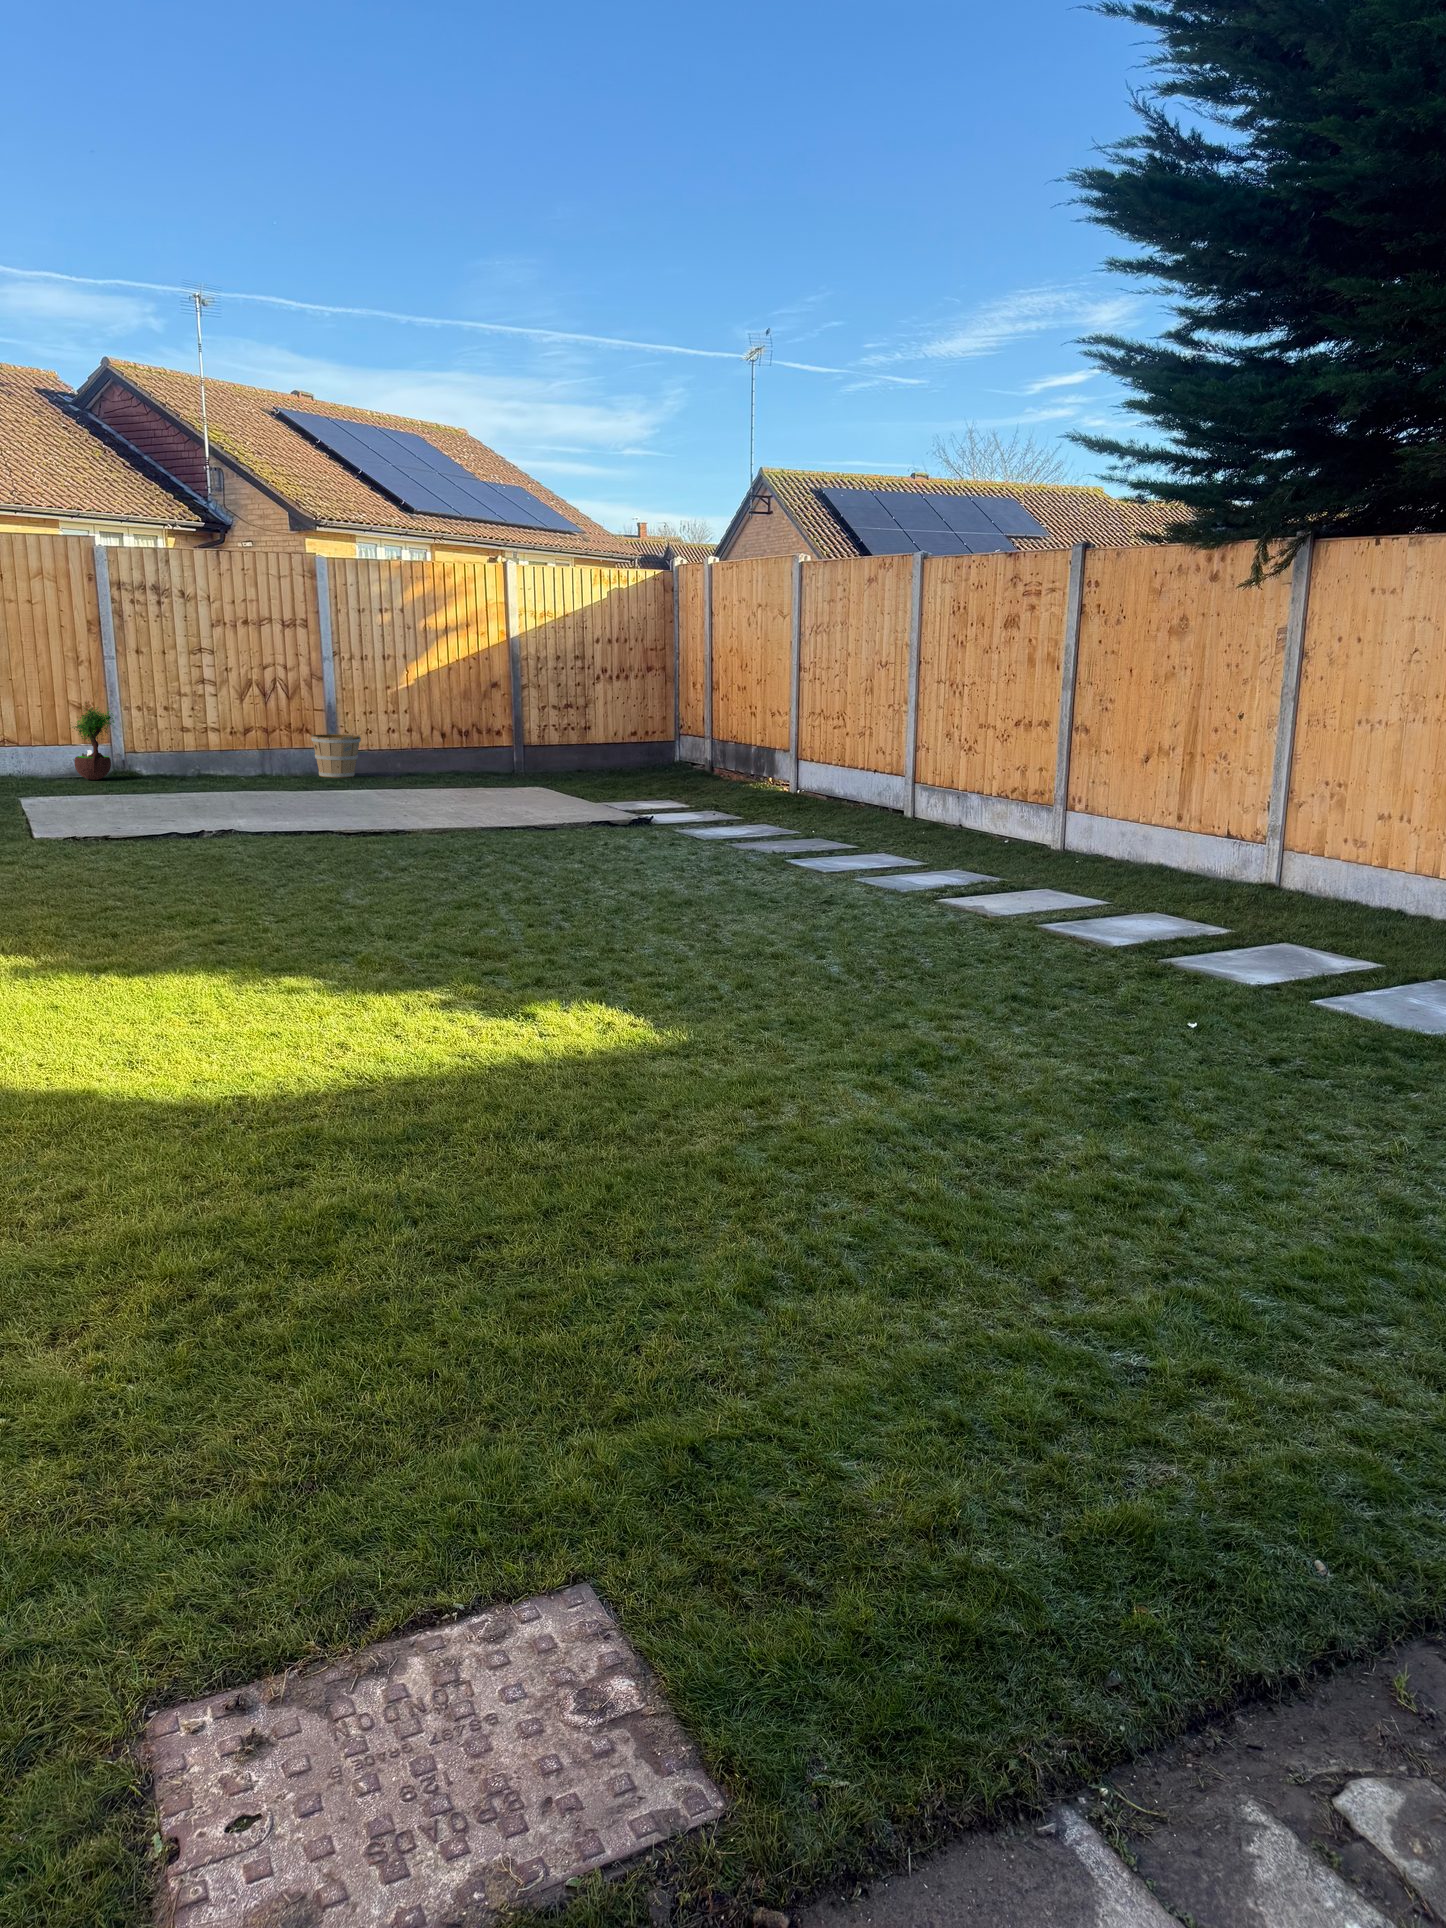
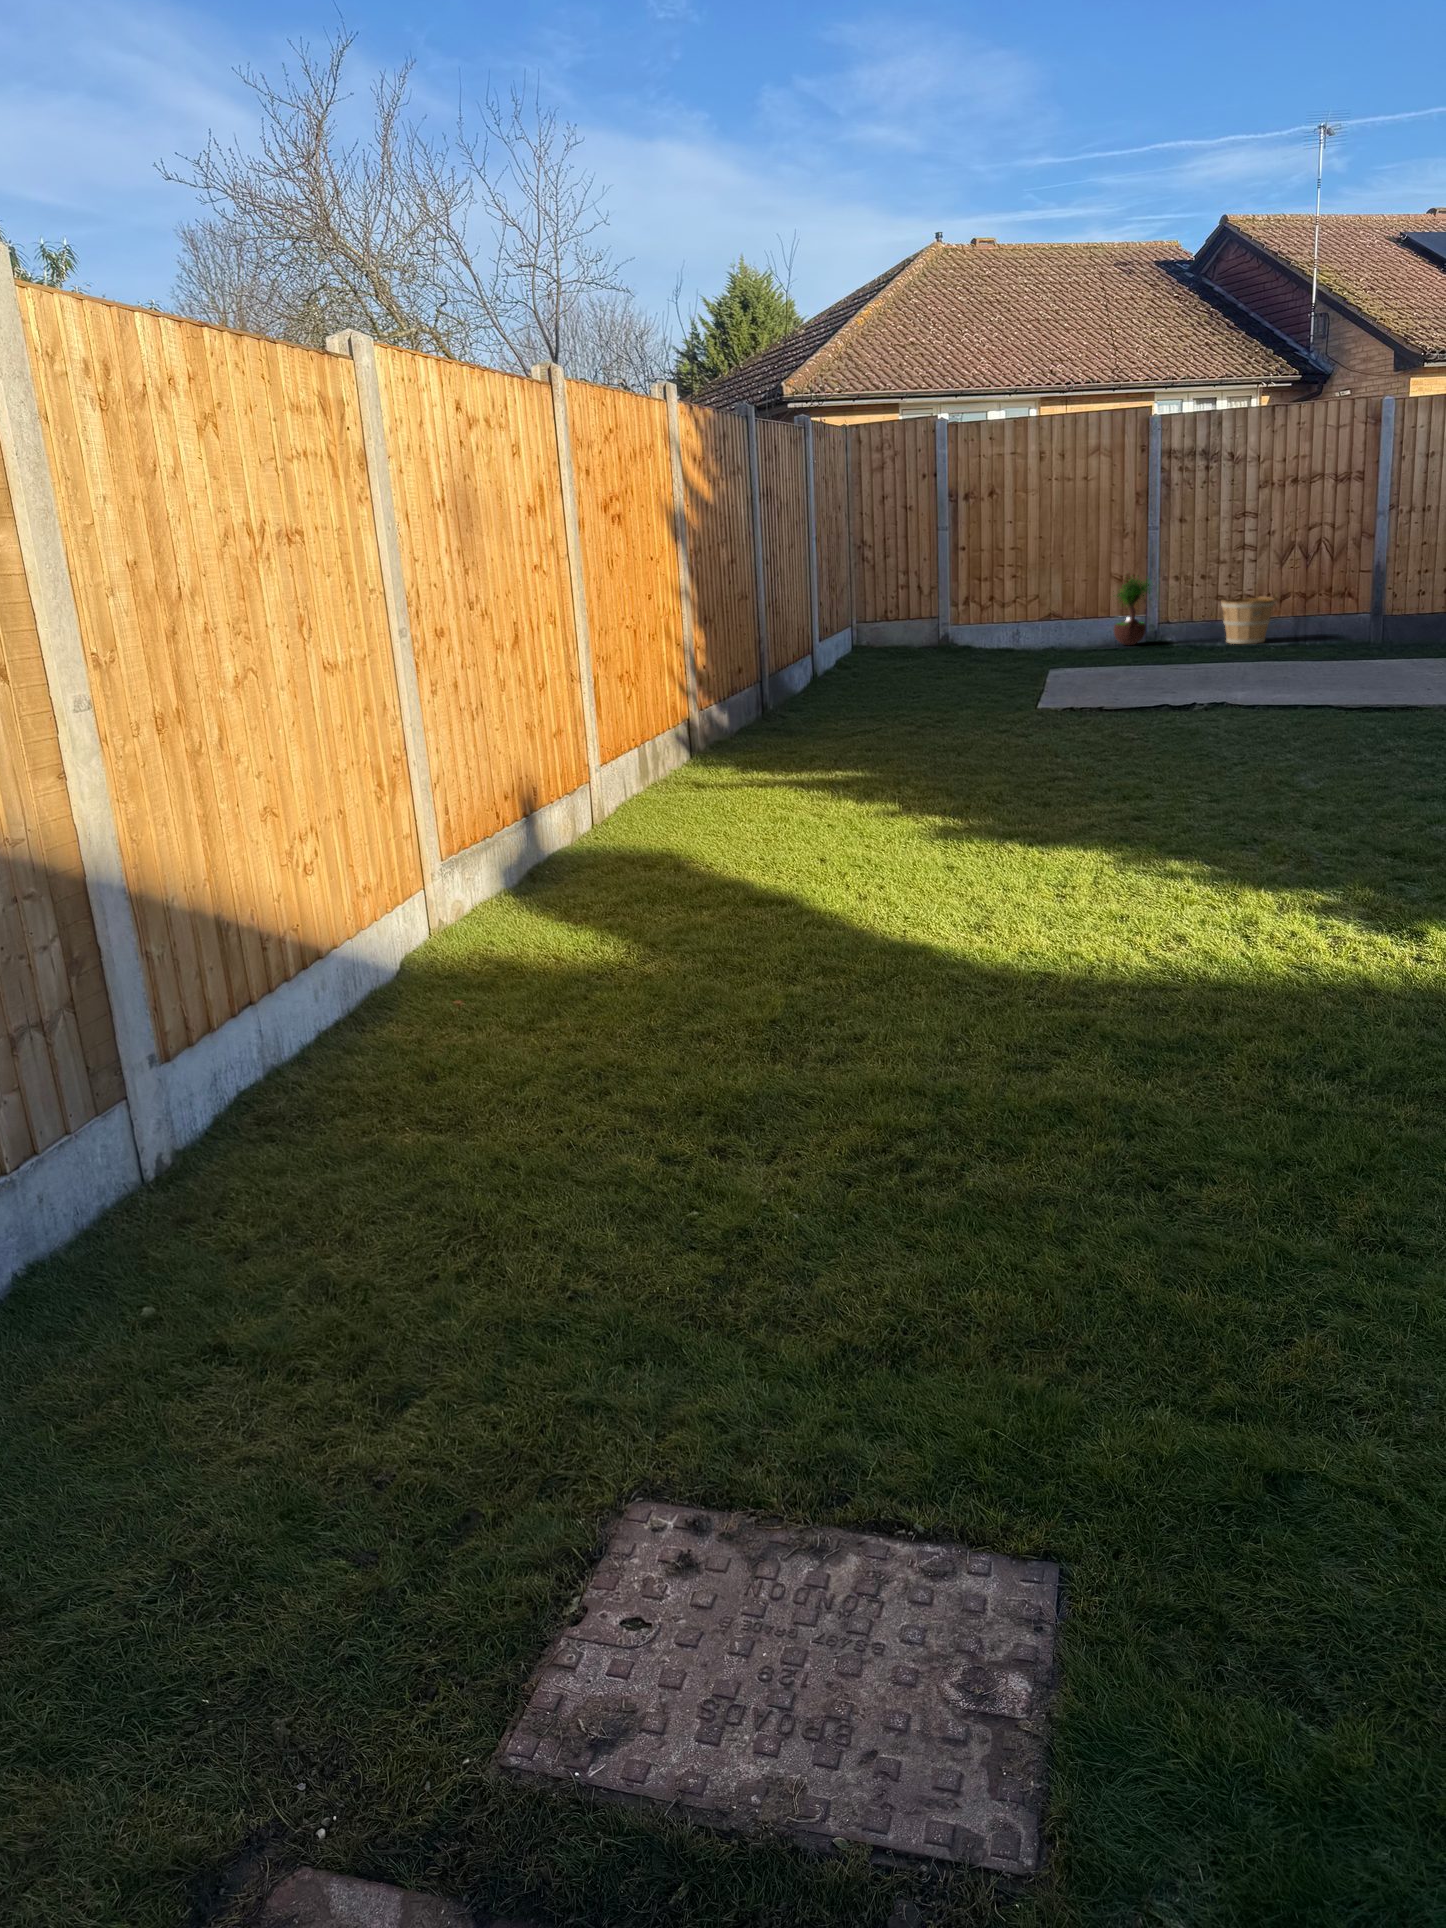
wooden bucket: present [311,733,361,778] -> present [1221,597,1275,644]

